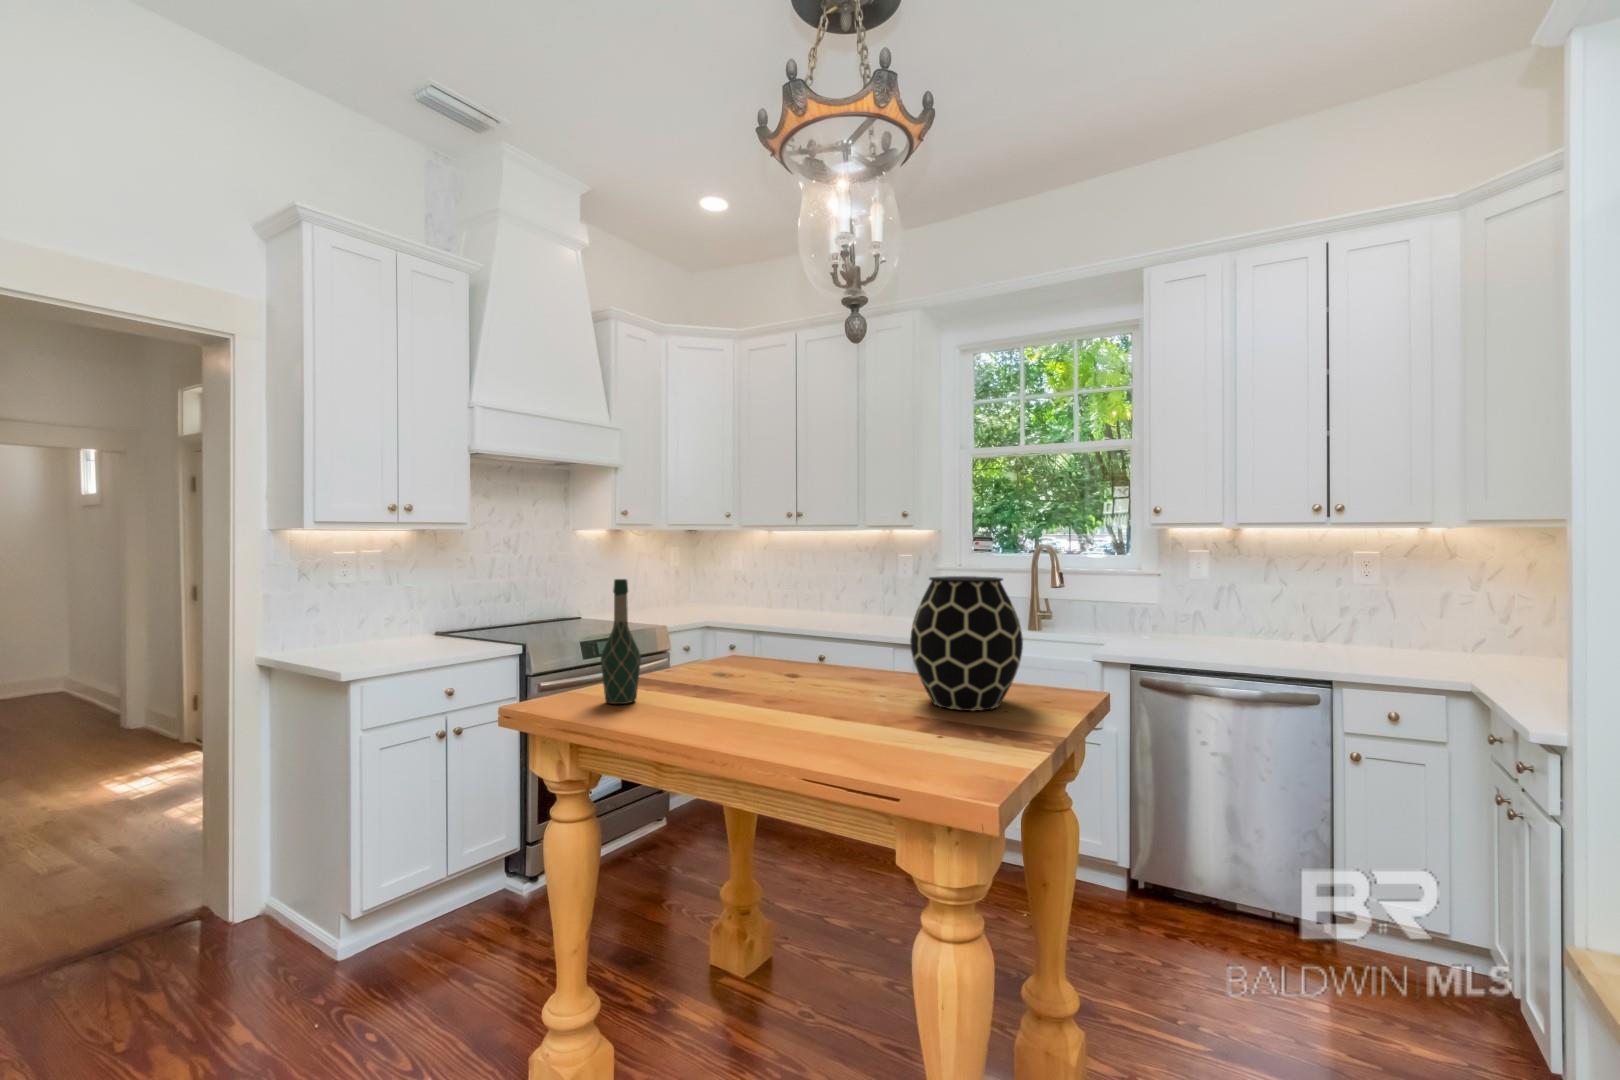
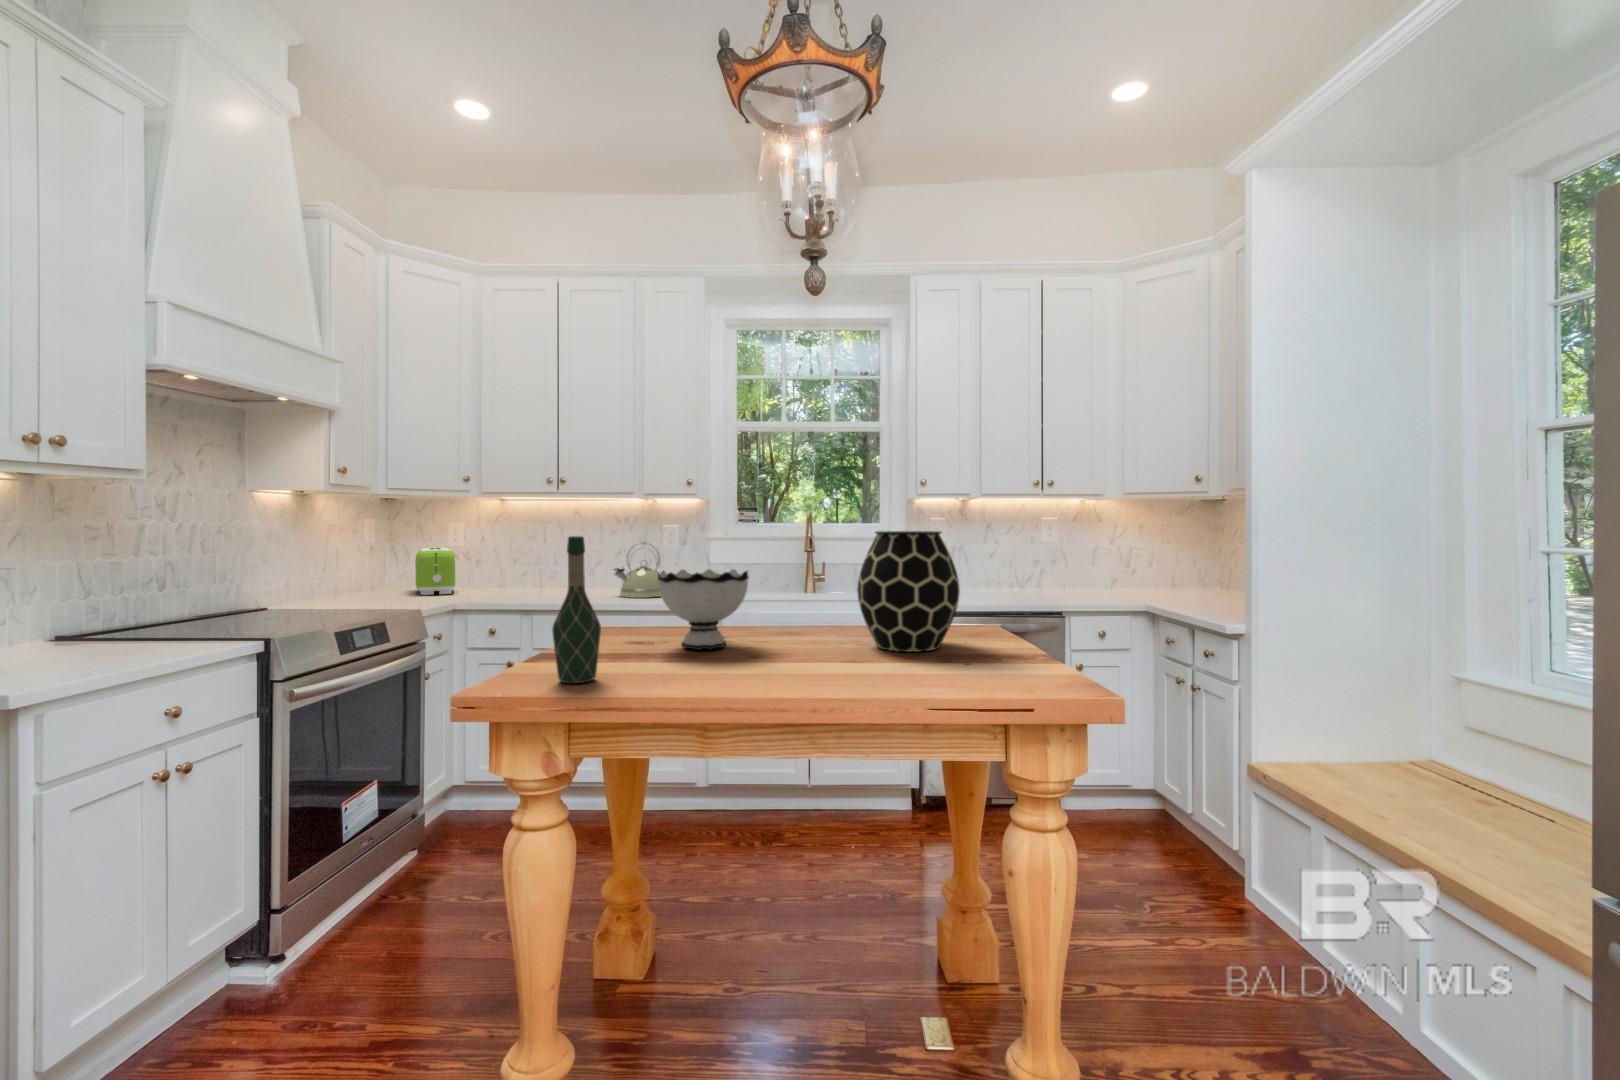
kettle: none [839,572,890,626] -> present [614,543,661,598]
toaster: none [693,573,728,613] -> present [415,548,455,595]
bowl: none [733,607,819,685] -> present [658,569,748,650]

